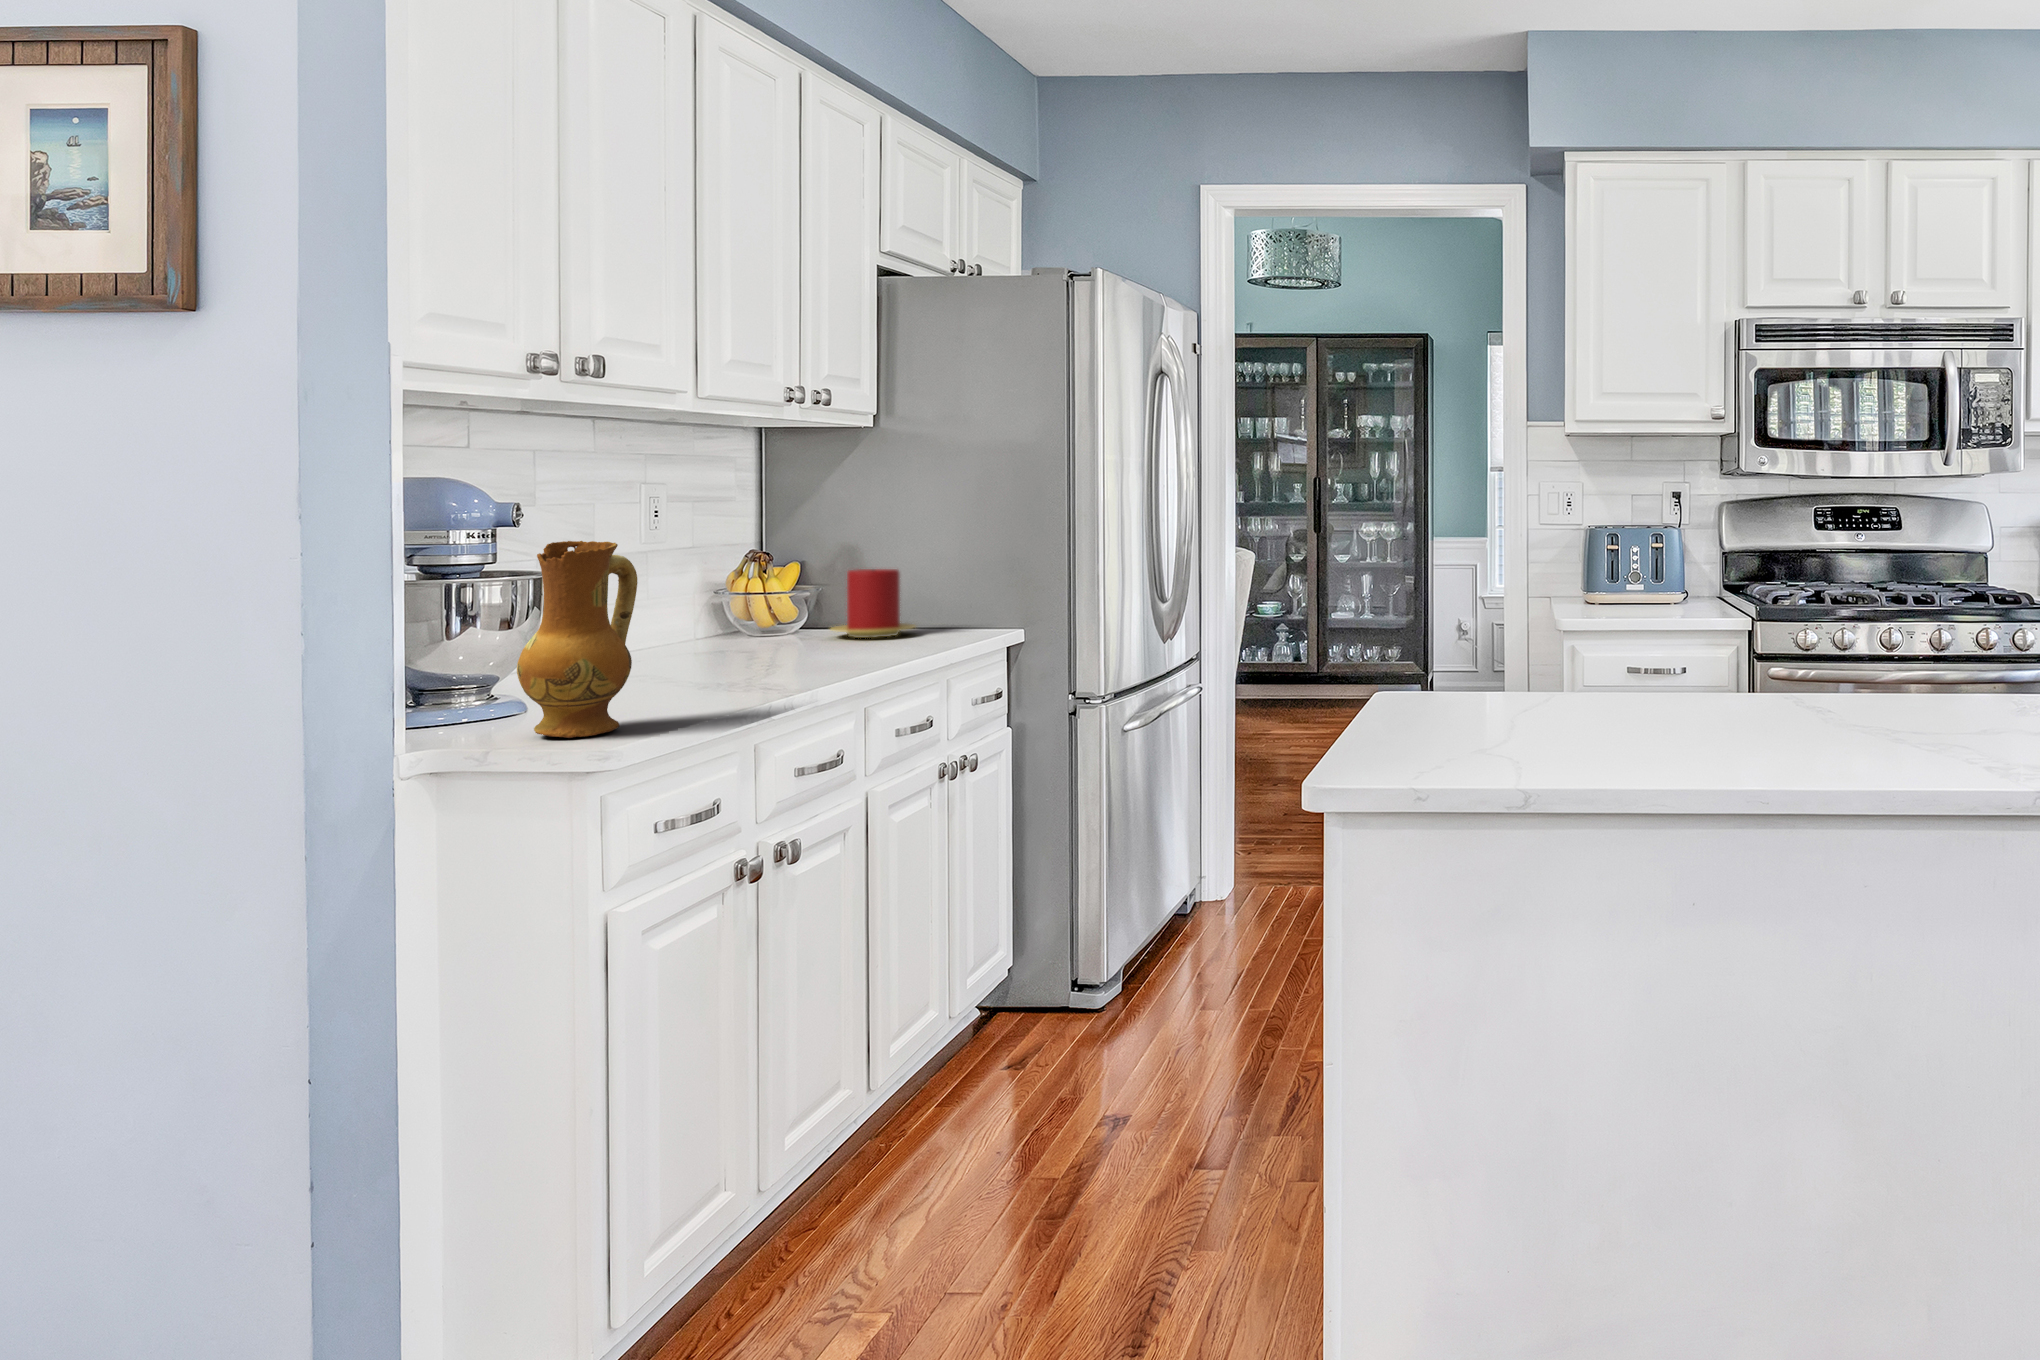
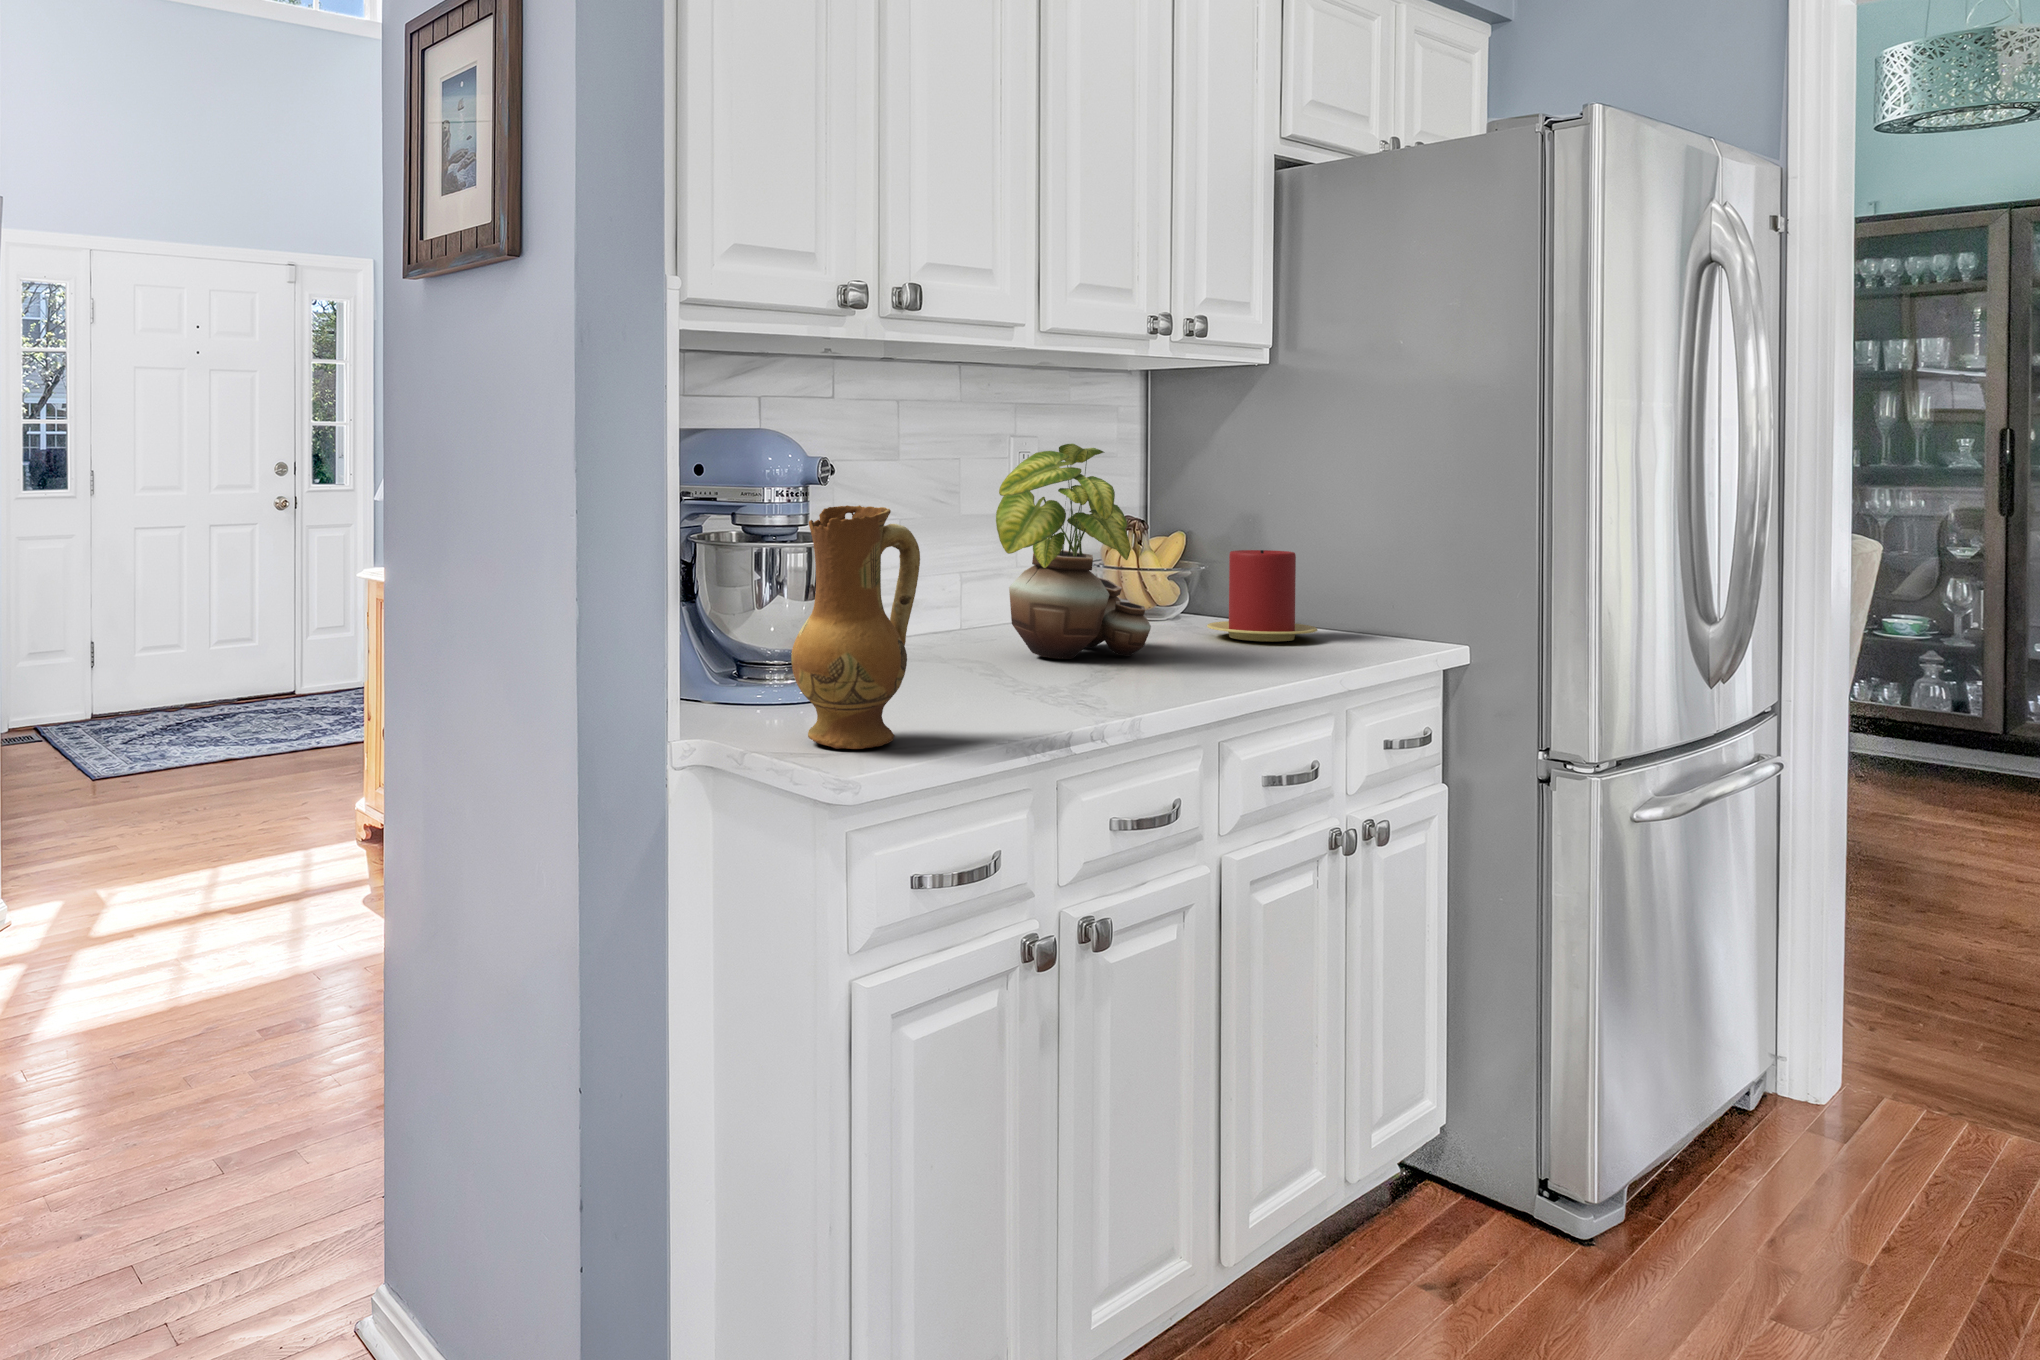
potted plant: none [652,488,793,662] -> present [996,444,1151,659]

